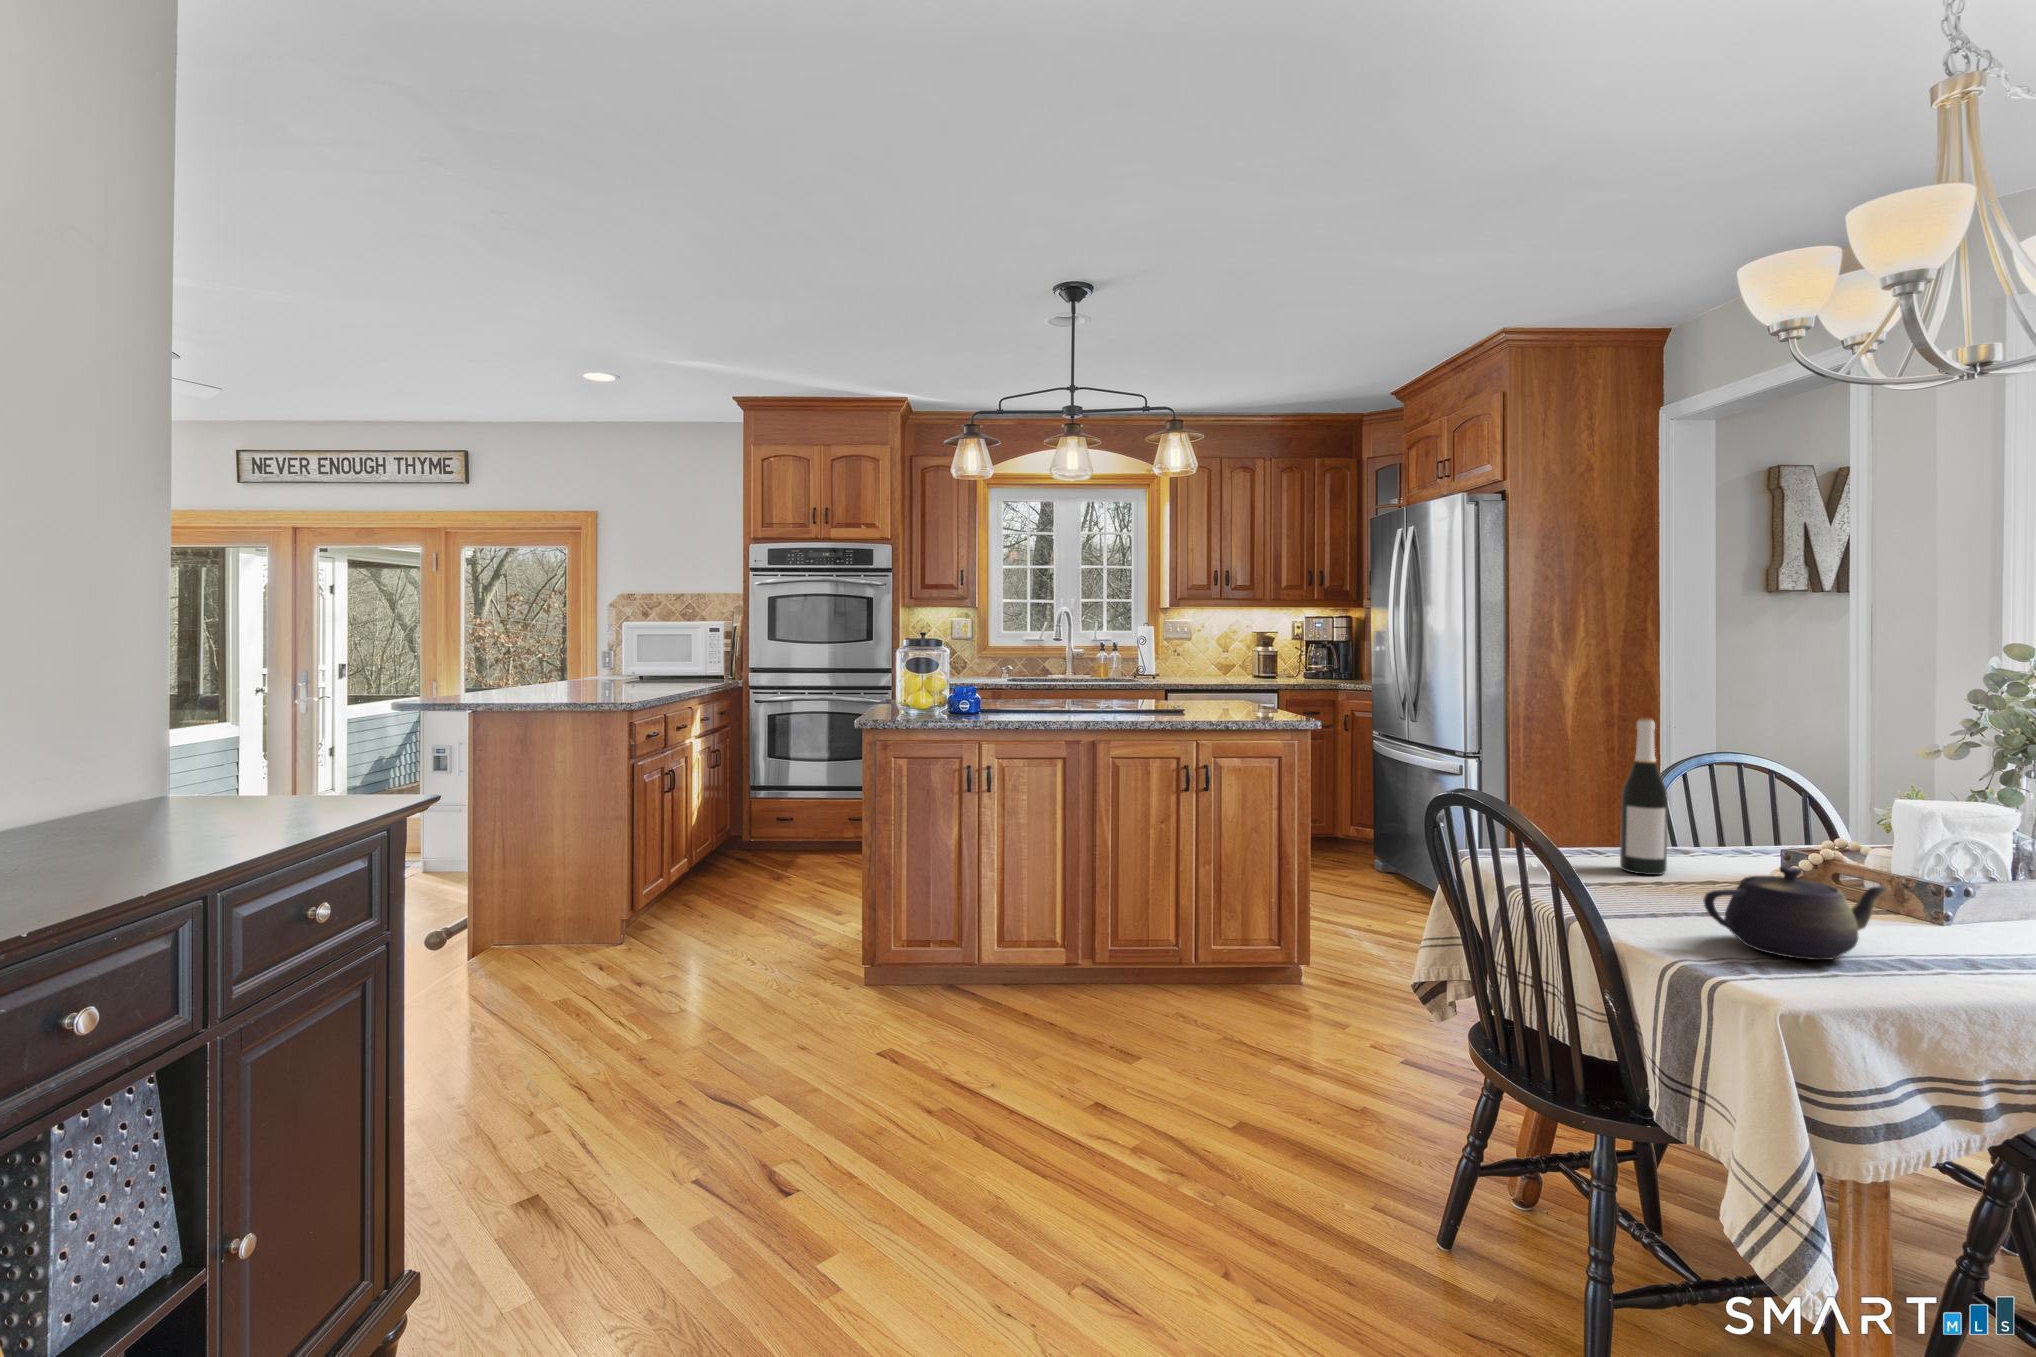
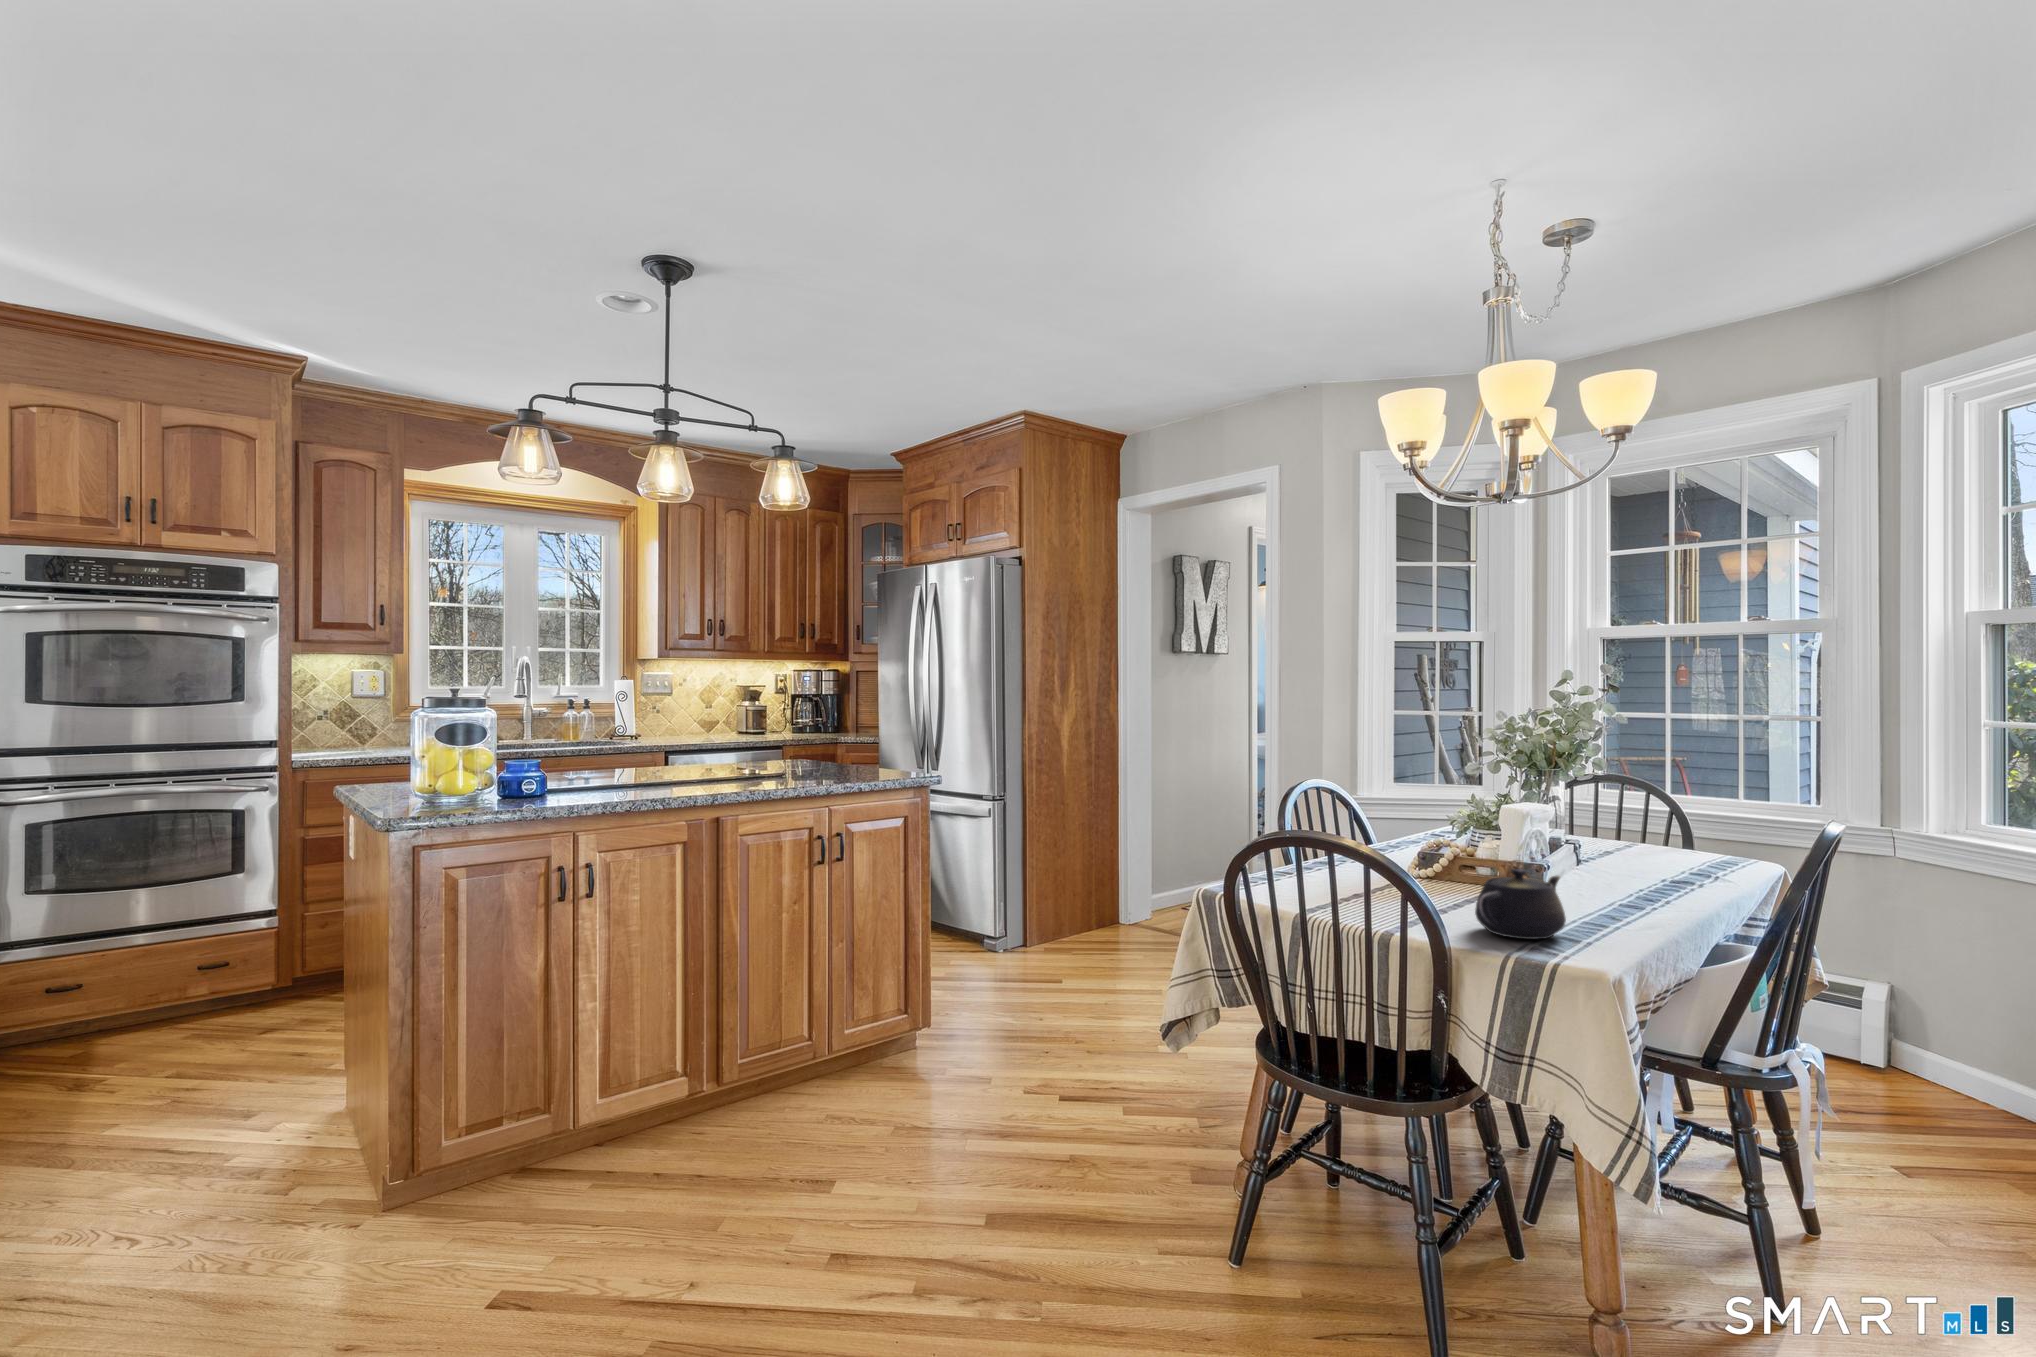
wine bottle: present [1620,718,1668,875] -> none [1314,759,1349,891]

